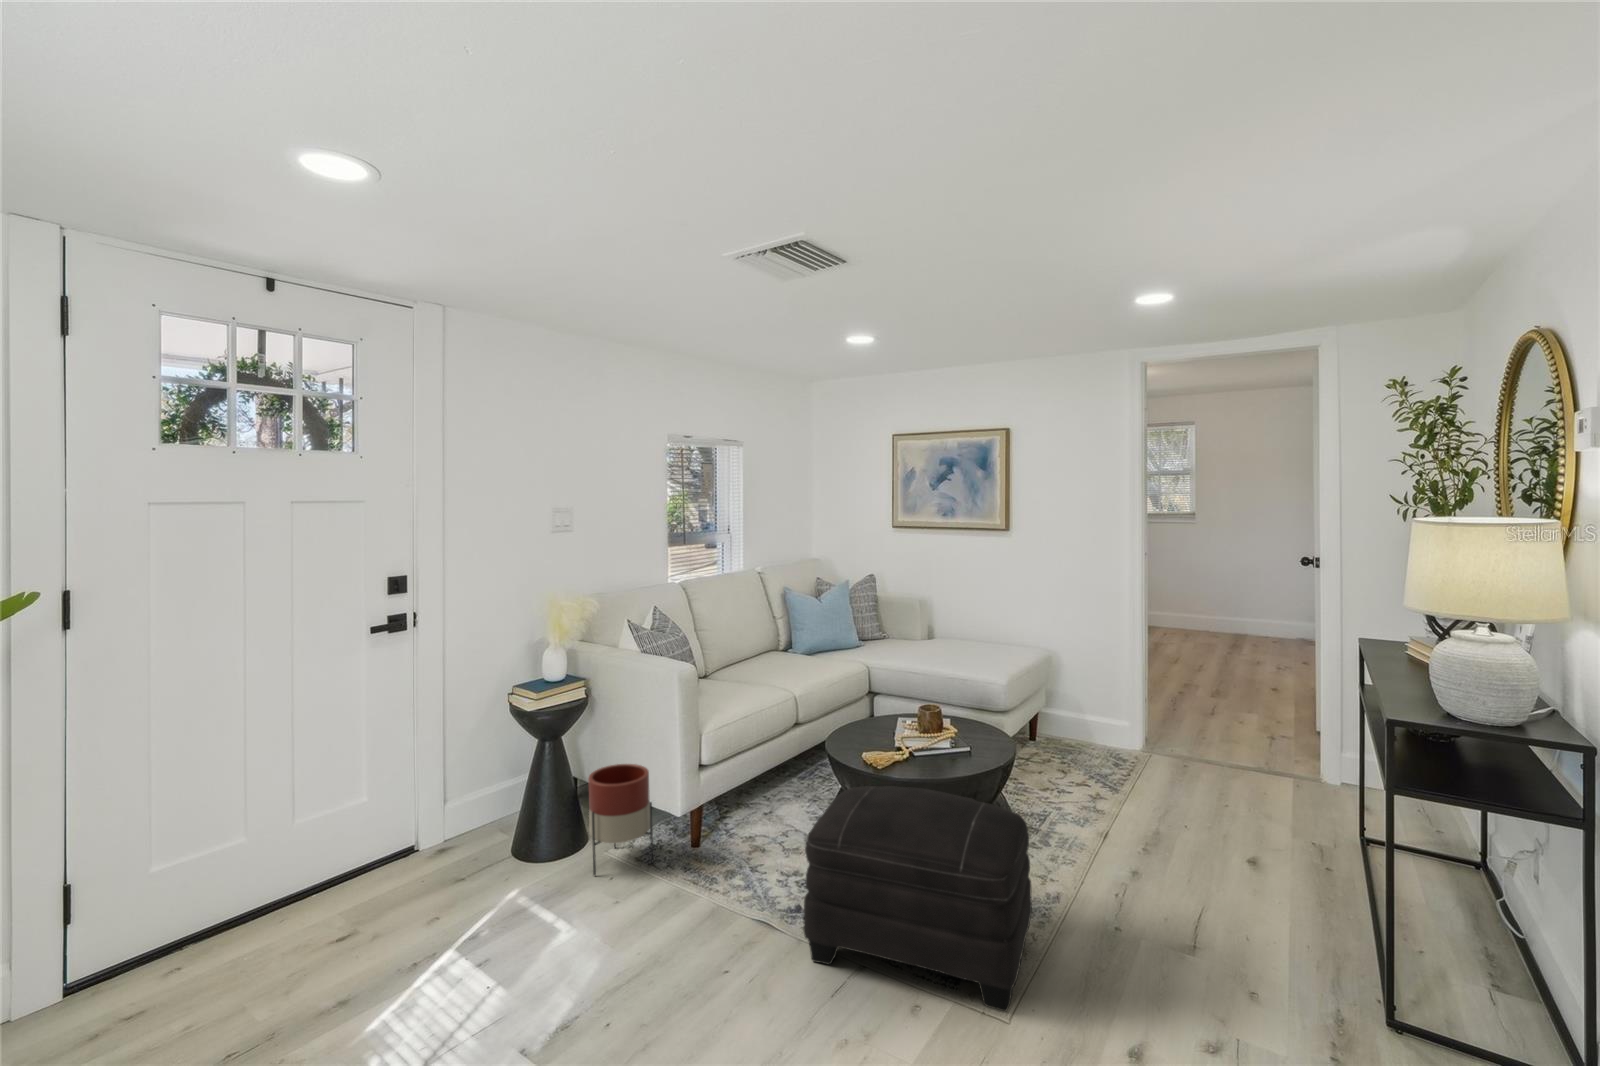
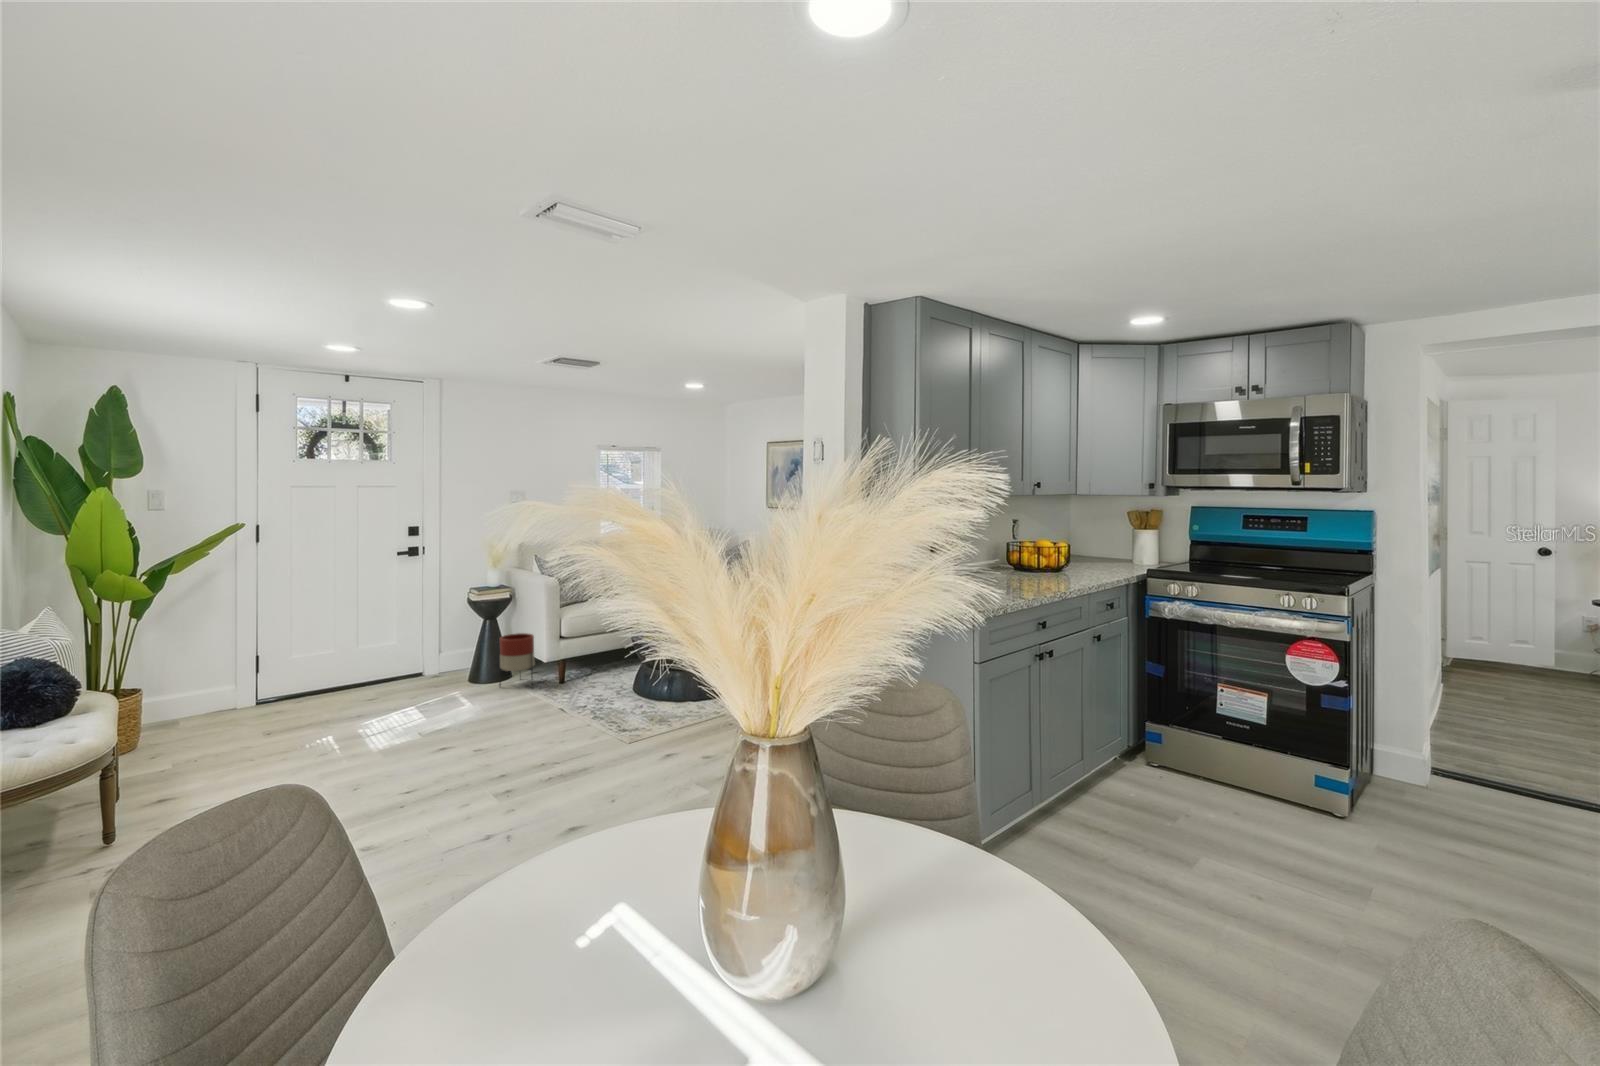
ottoman: present [804,786,1032,1011] -> none [563,642,683,738]

